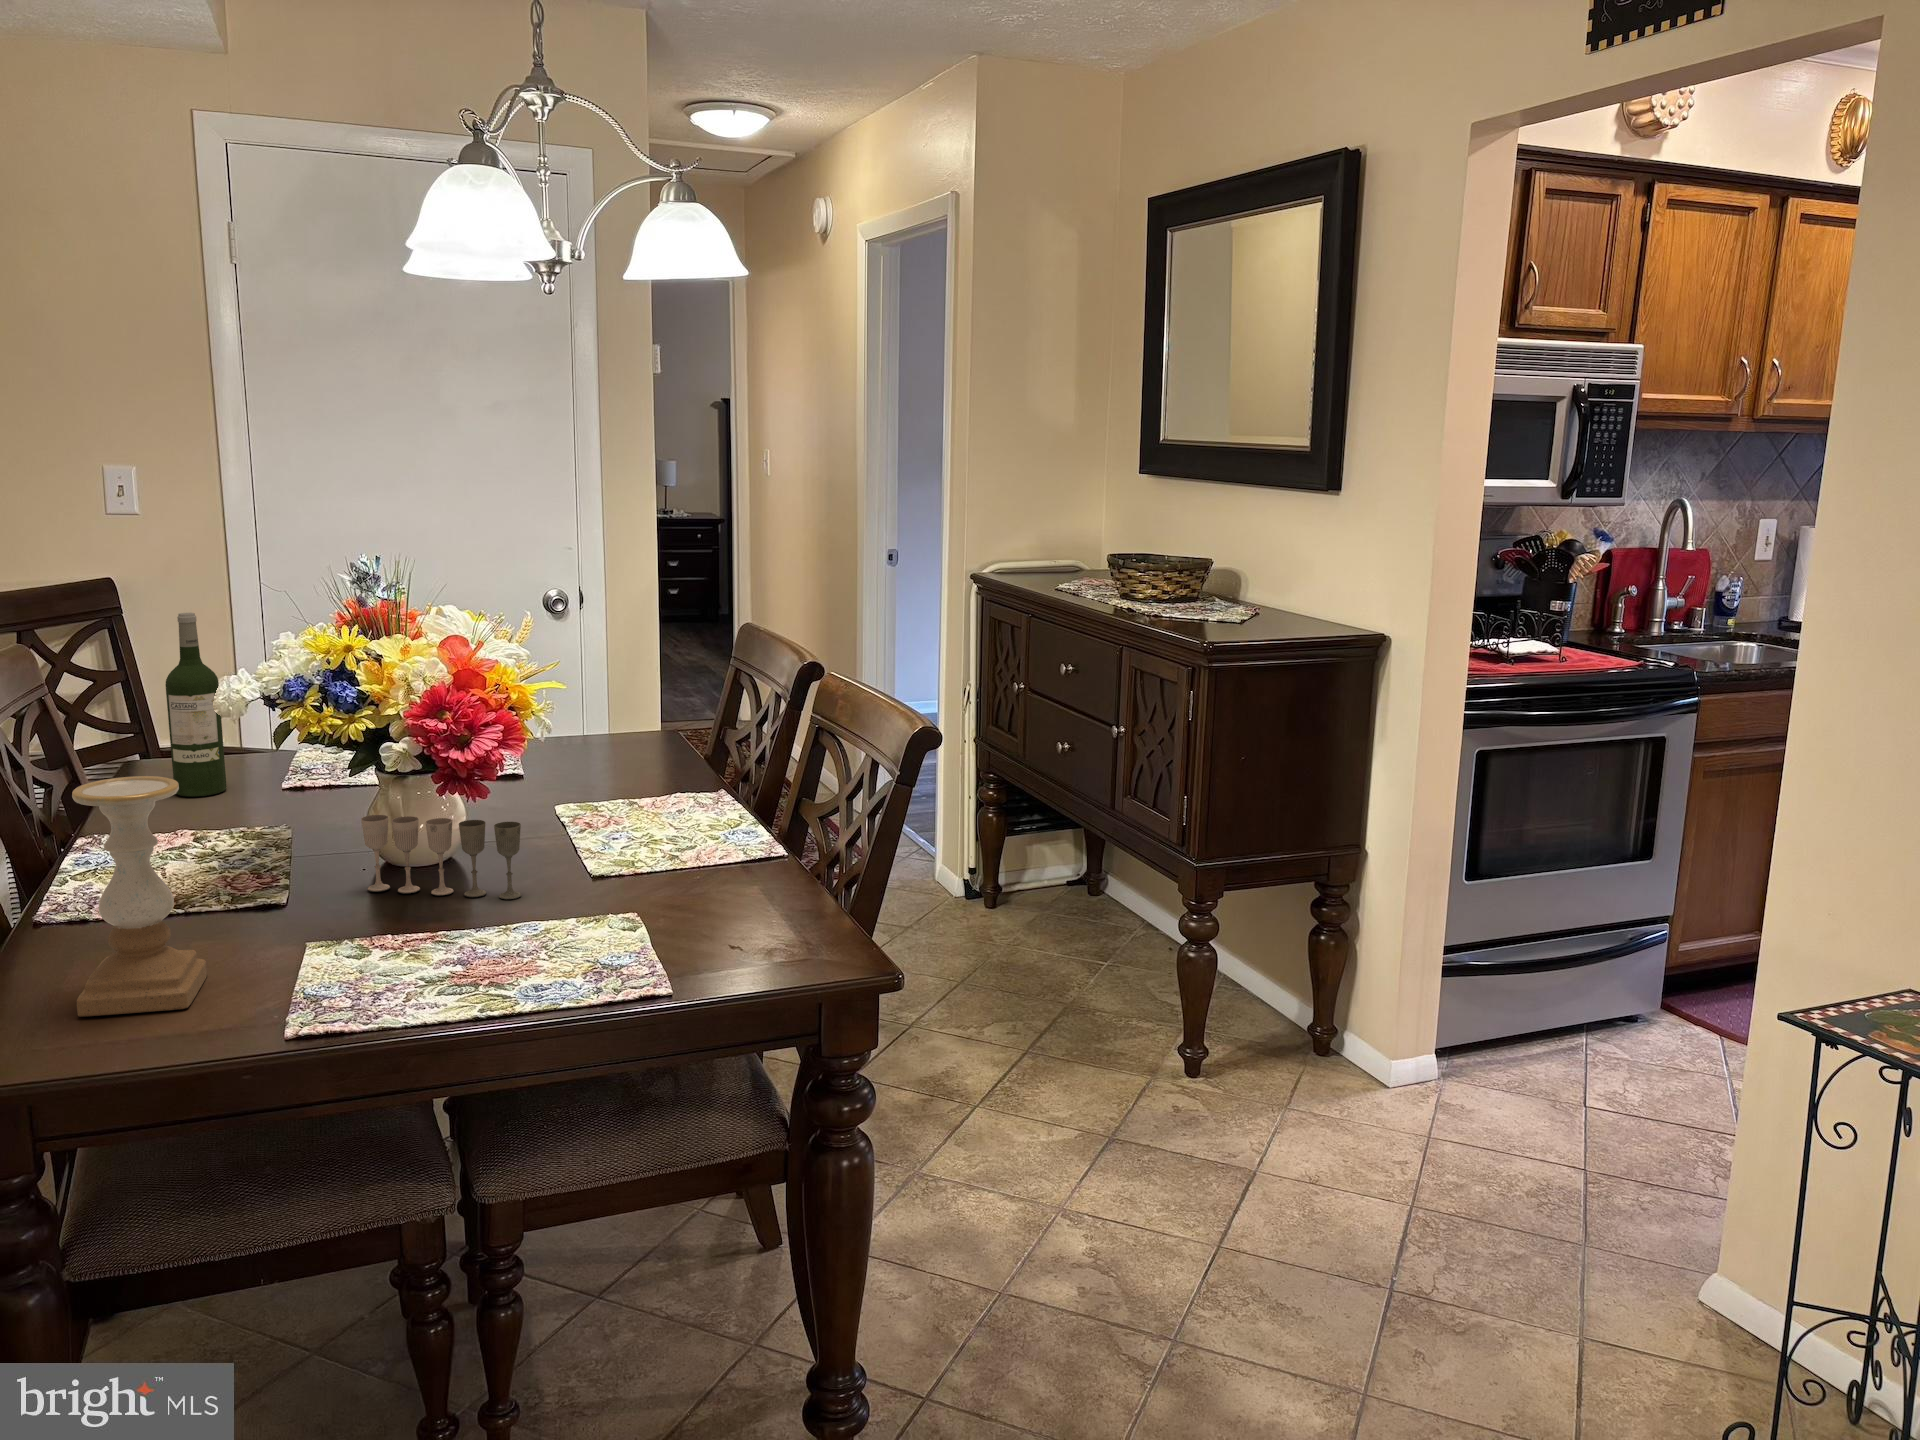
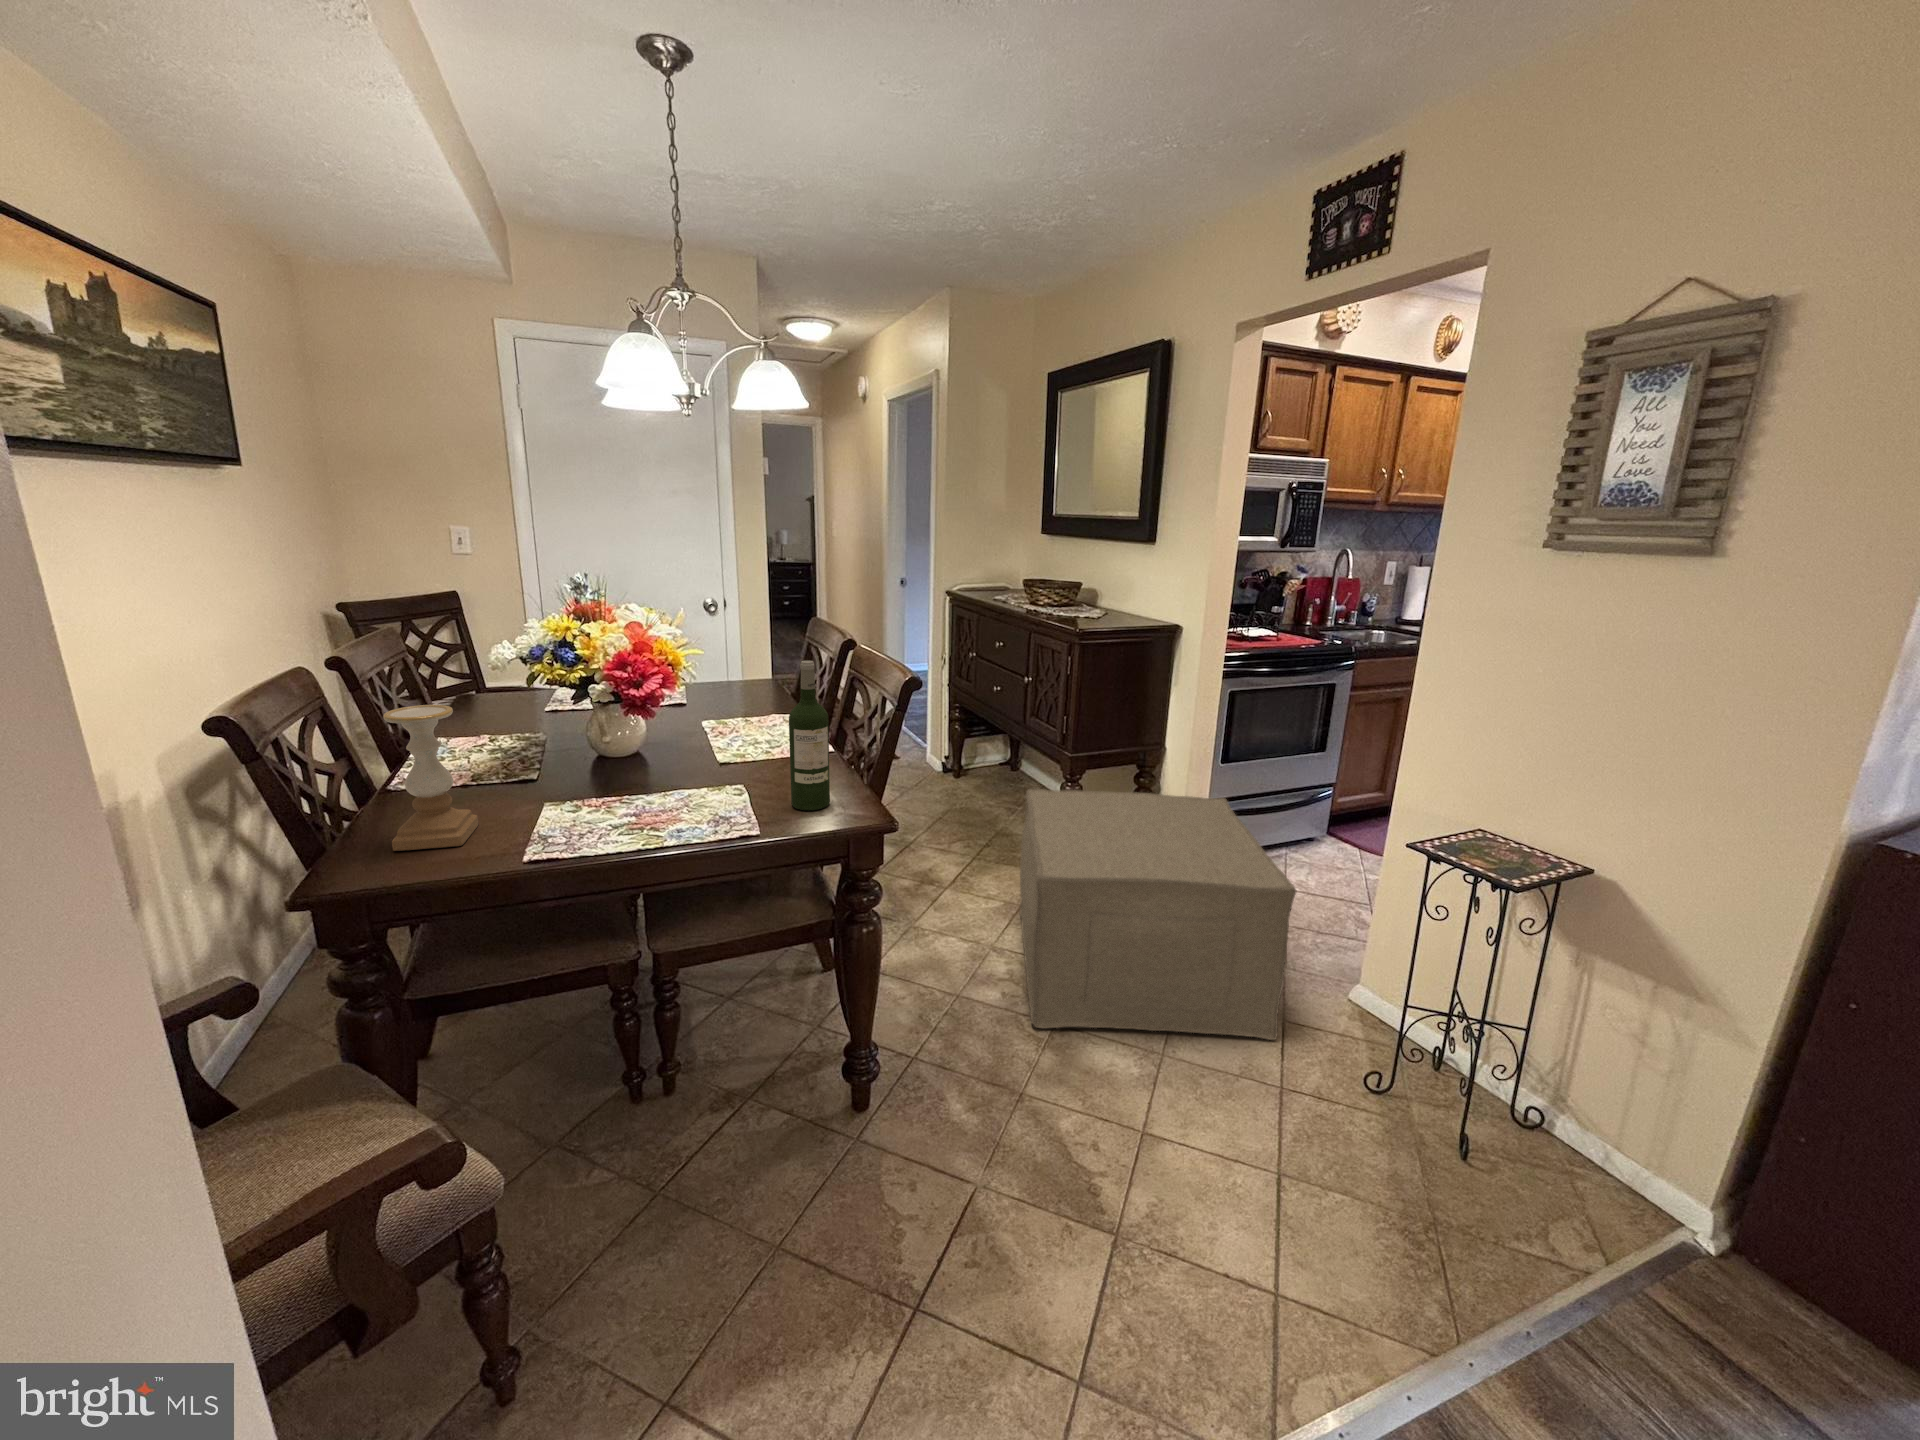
wine bottle: present [165,613,227,797] -> present [789,661,830,810]
wine glass: present [361,815,521,899] -> none [580,727,676,777]
ottoman: none [1104,926,1592,1371] -> present [1020,788,1296,1040]

